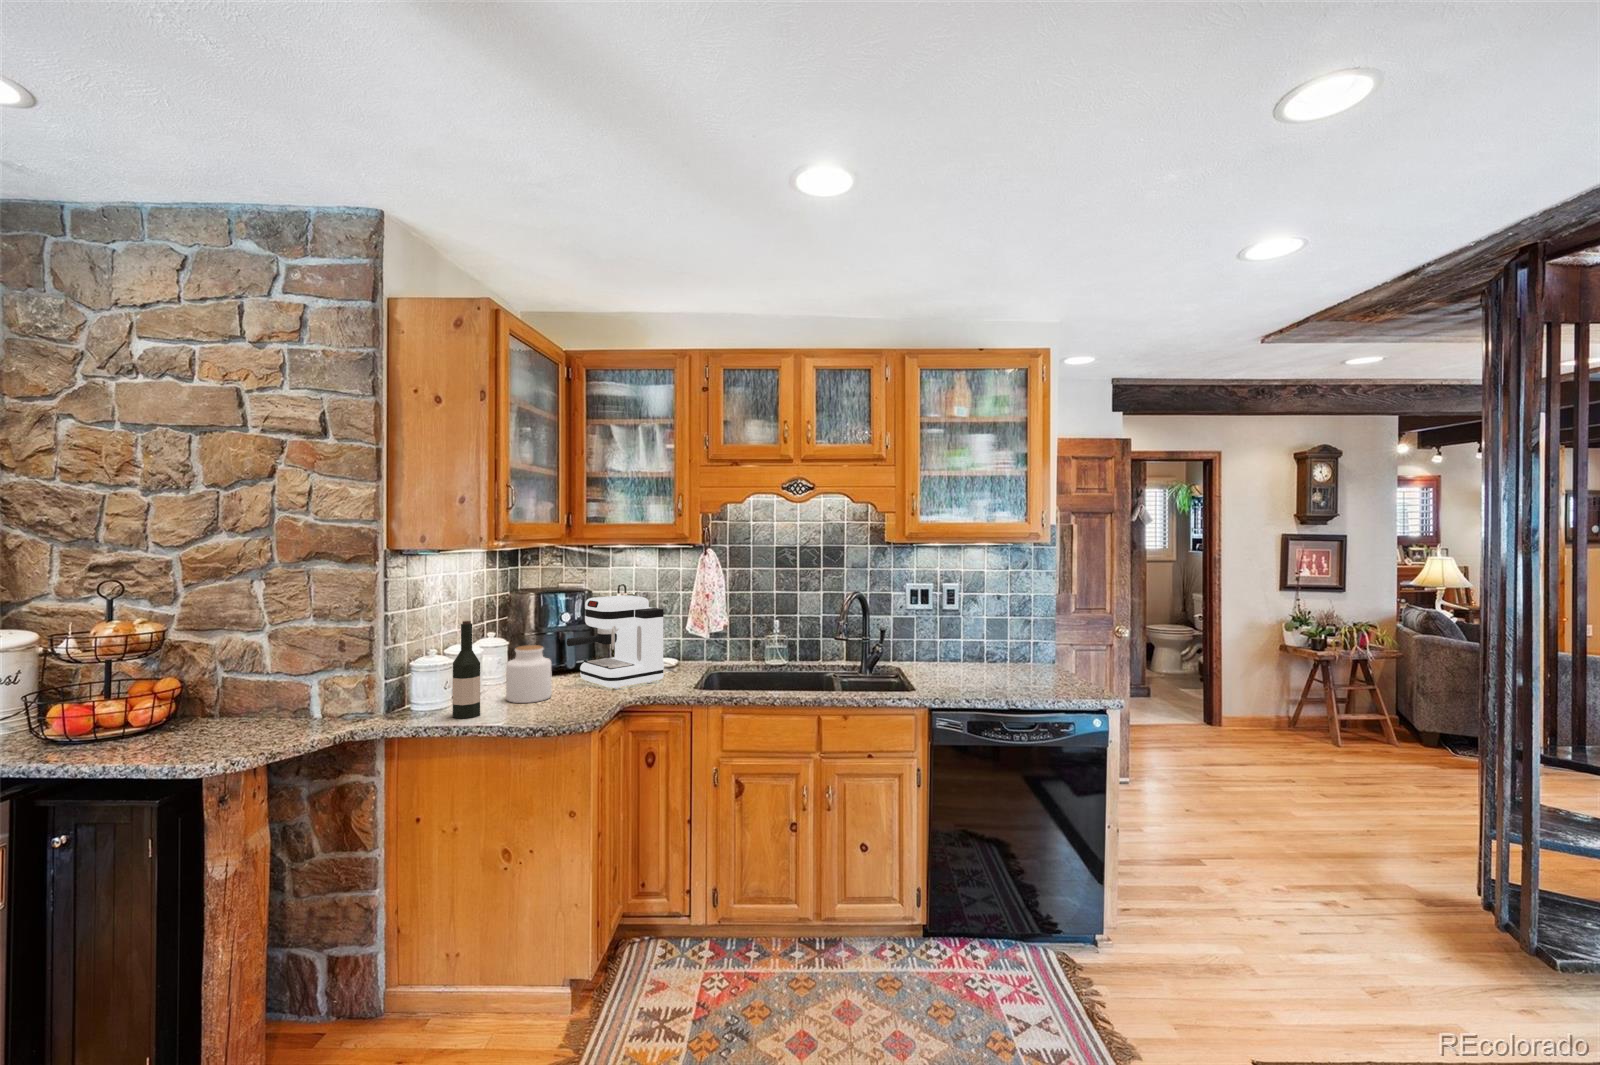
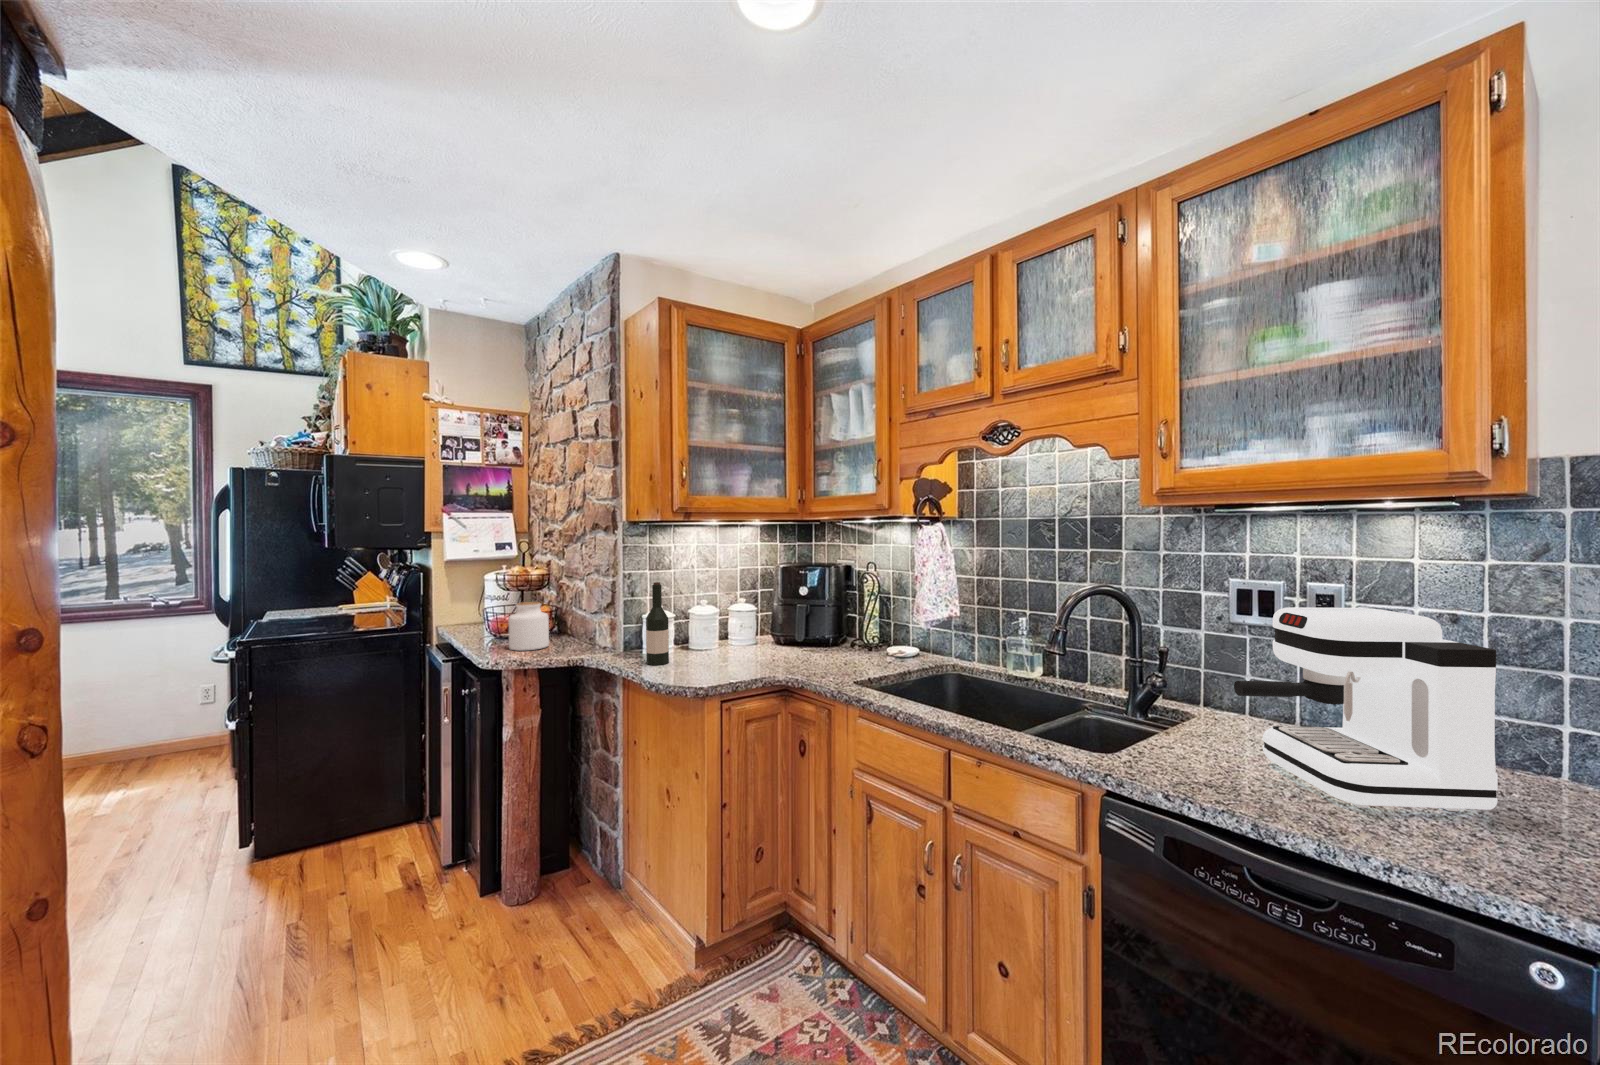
coffee maker: present [566,595,664,689] -> present [1234,607,1498,811]
jar: present [506,645,552,703] -> present [509,602,549,651]

